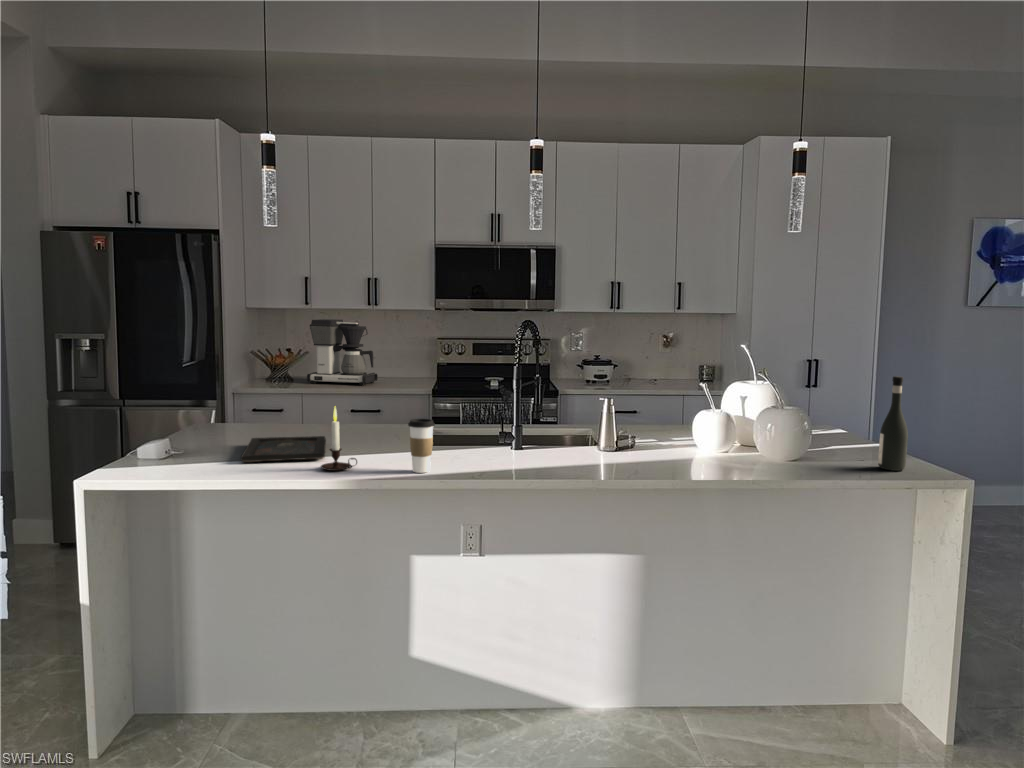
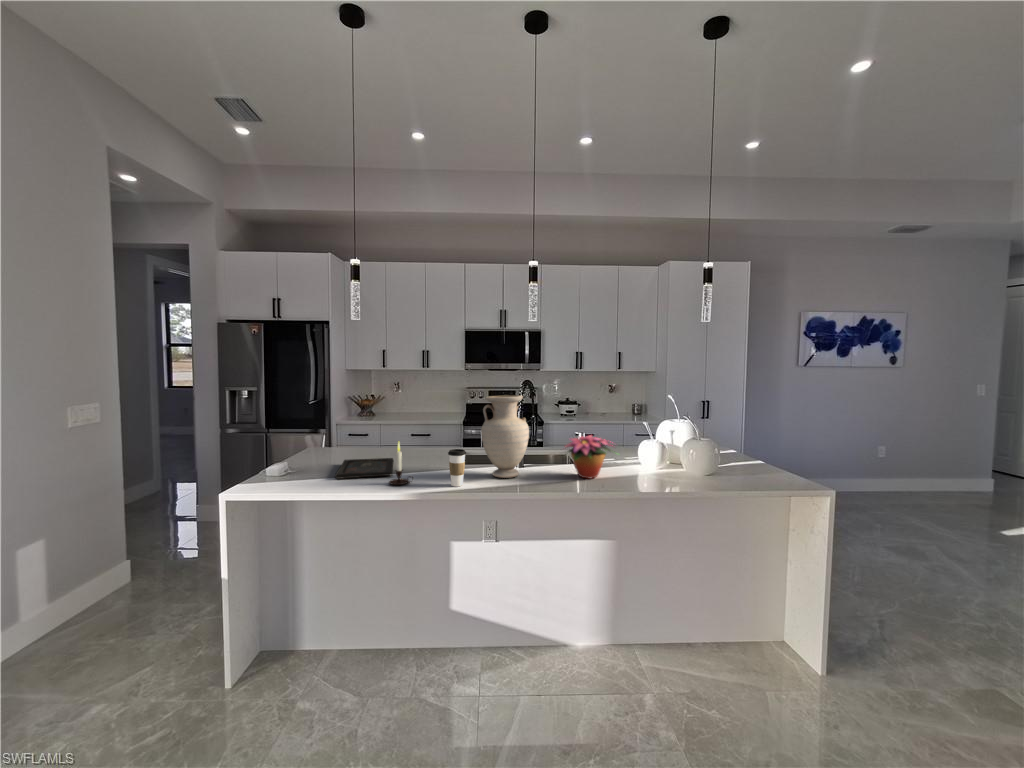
coffee maker: present [307,319,378,385] -> none [385,376,430,418]
vase: none [458,341,529,462] -> present [481,395,529,478]
wine bottle: present [878,376,908,471] -> none [765,419,786,483]
flower arrangement: none [573,399,667,464] -> present [566,435,613,479]

